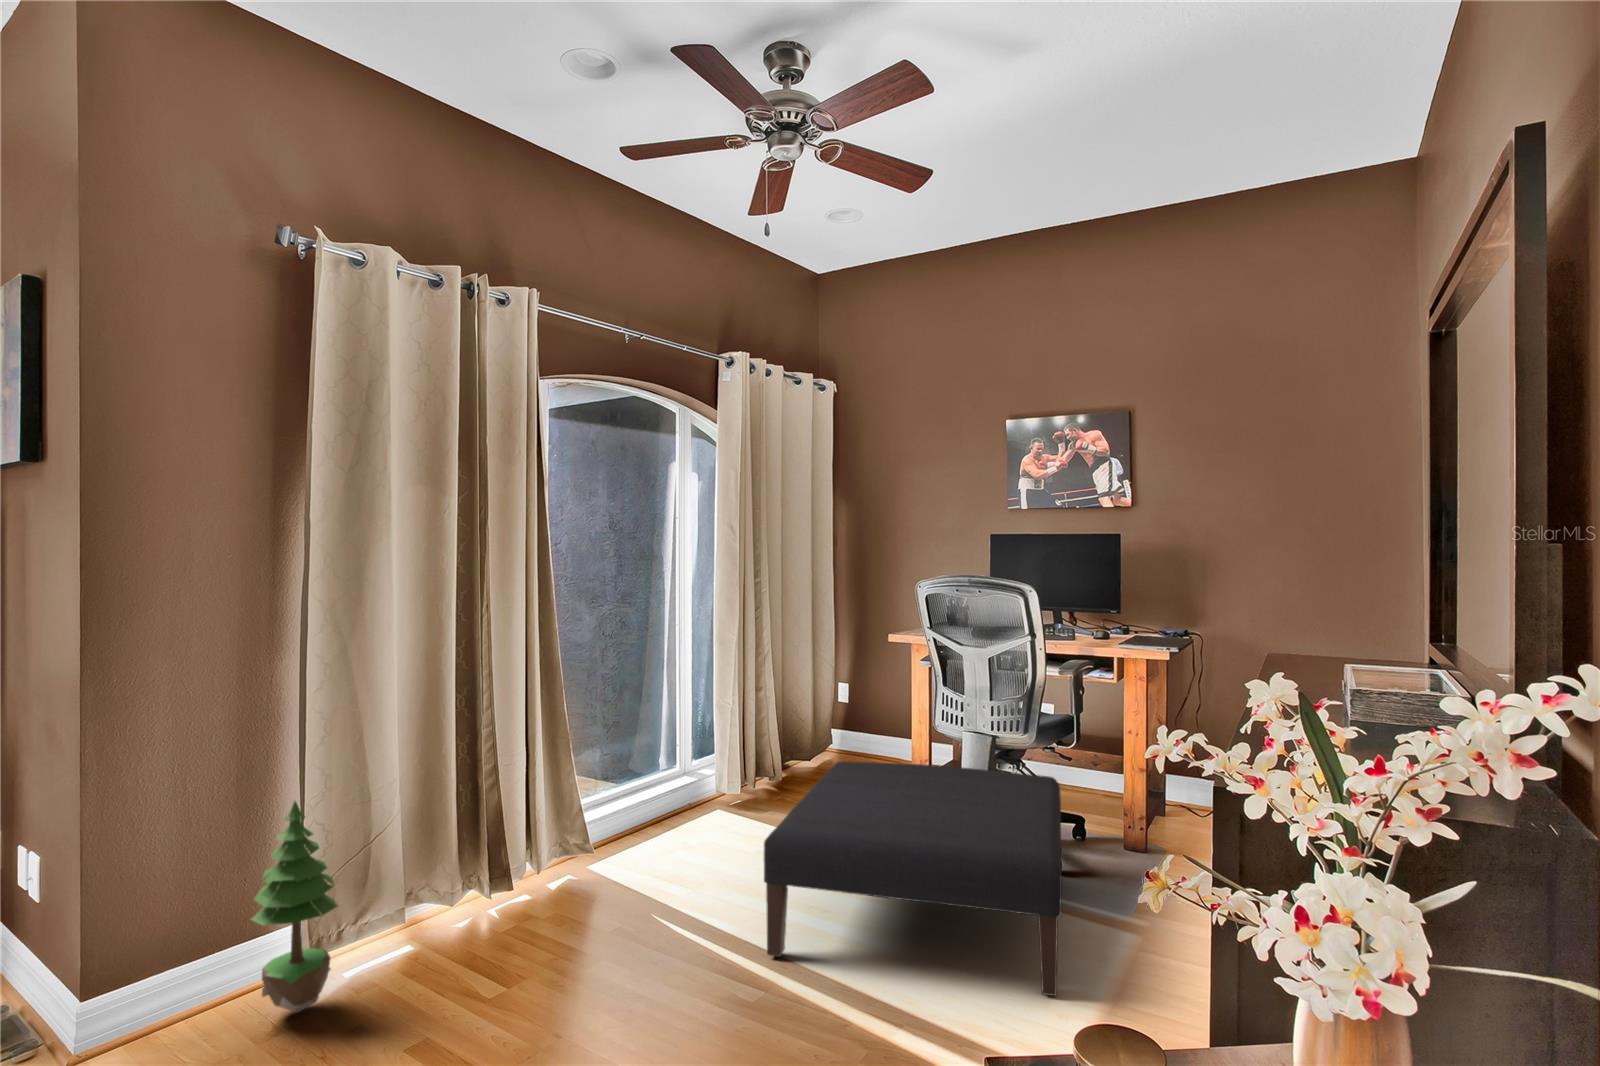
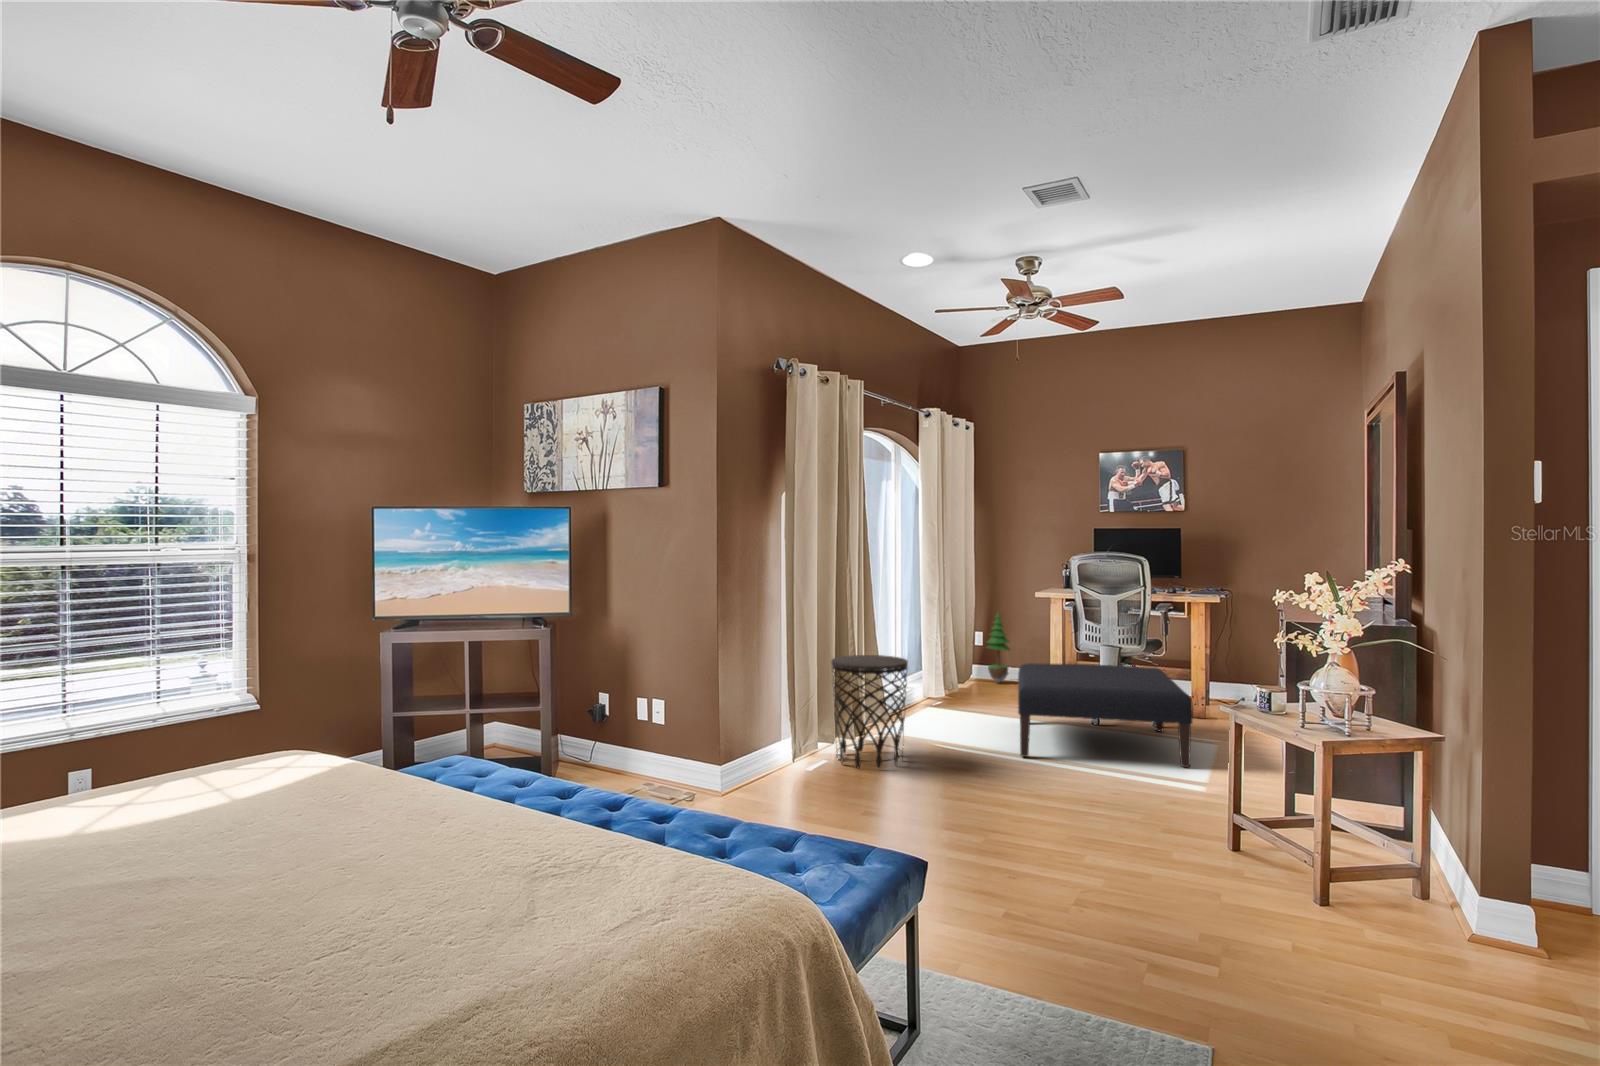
side table: none [421,767,566,993] -> present [831,655,908,769]
potted tree: present [251,801,338,1013] -> present [987,613,1010,683]

